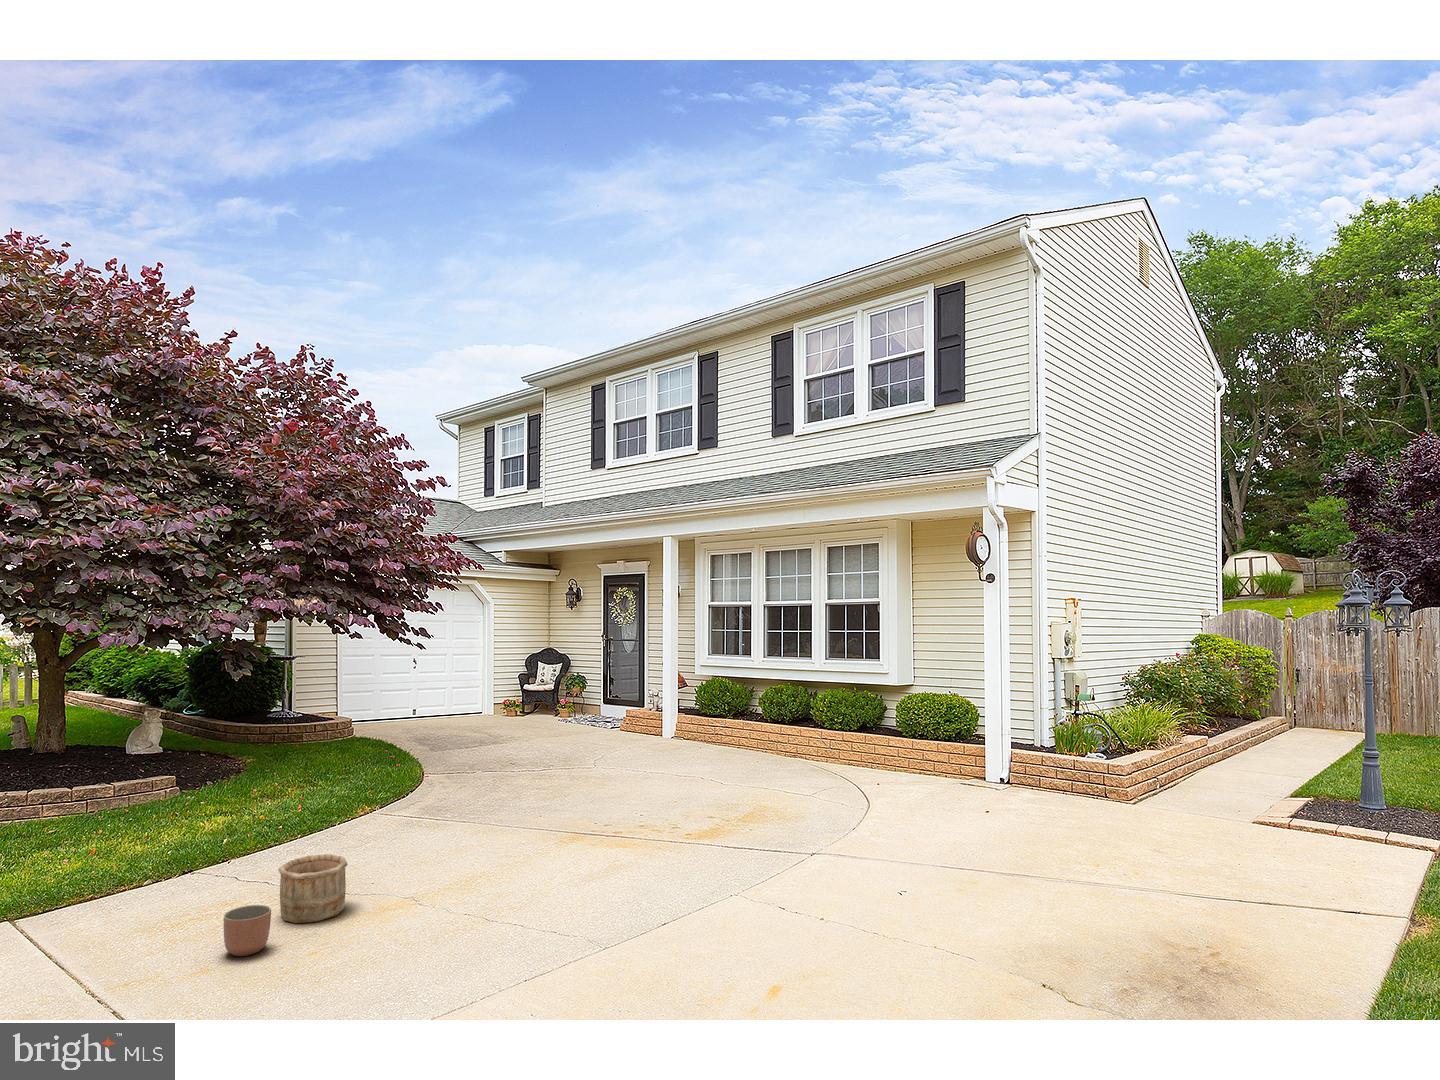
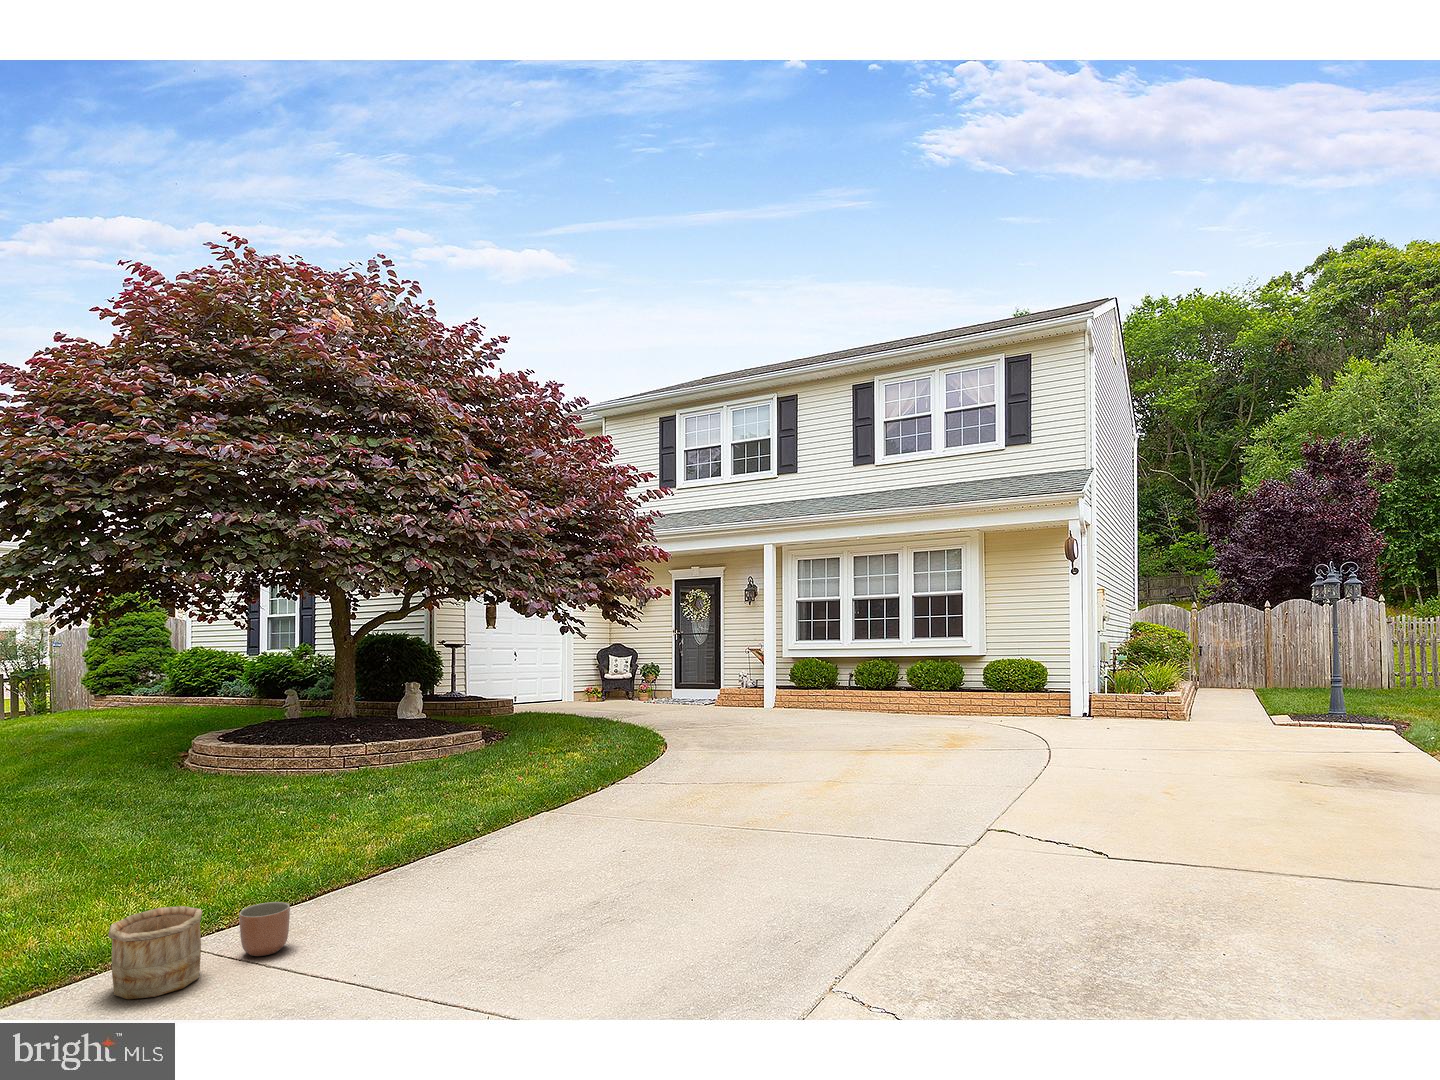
wooden bucket: present [278,854,348,923] -> present [108,906,202,999]

